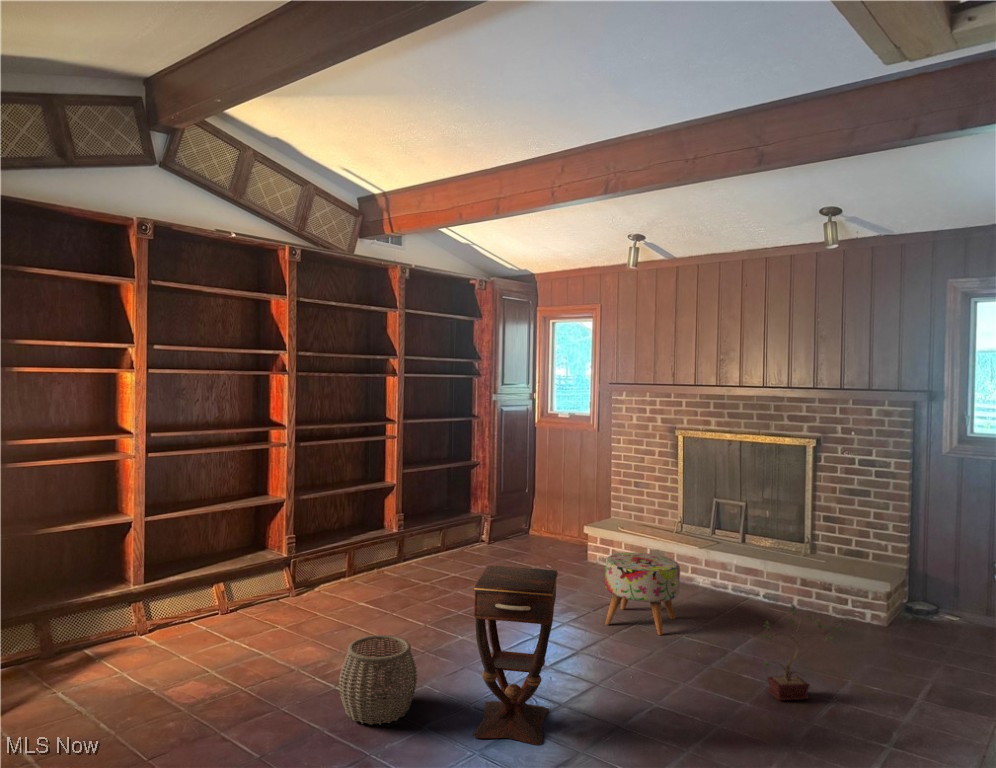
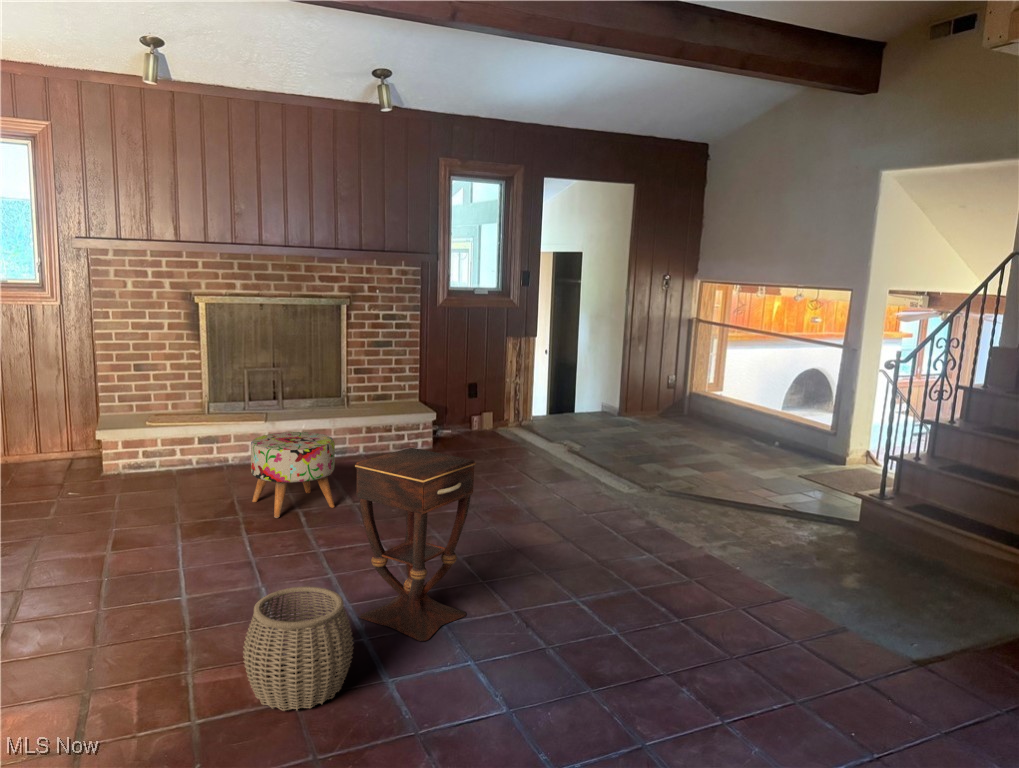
potted plant: present [764,604,844,700] -> none [475,433,511,512]

